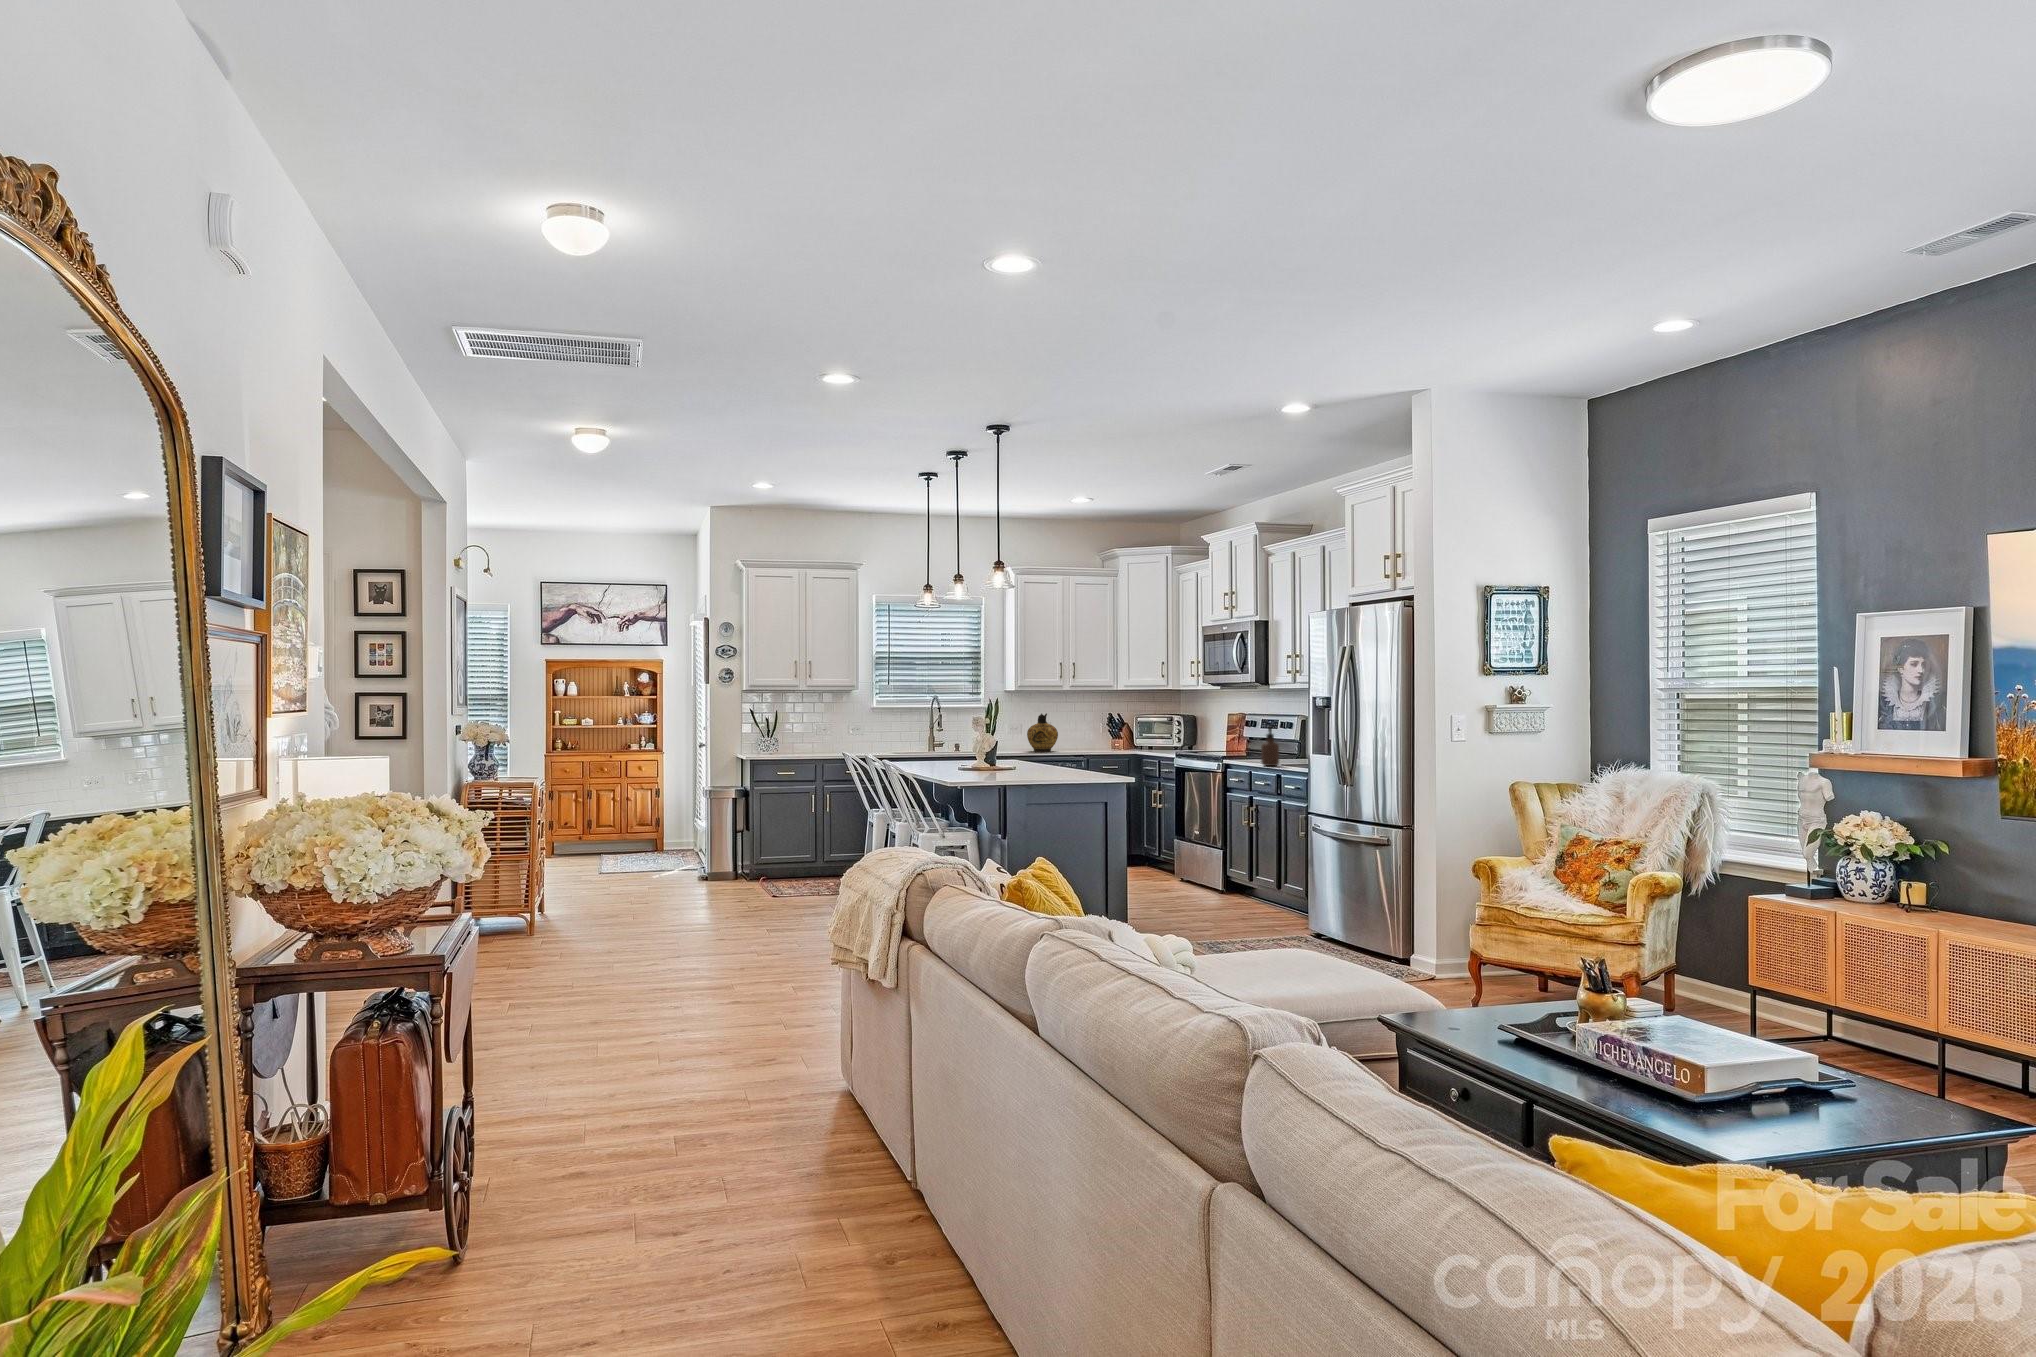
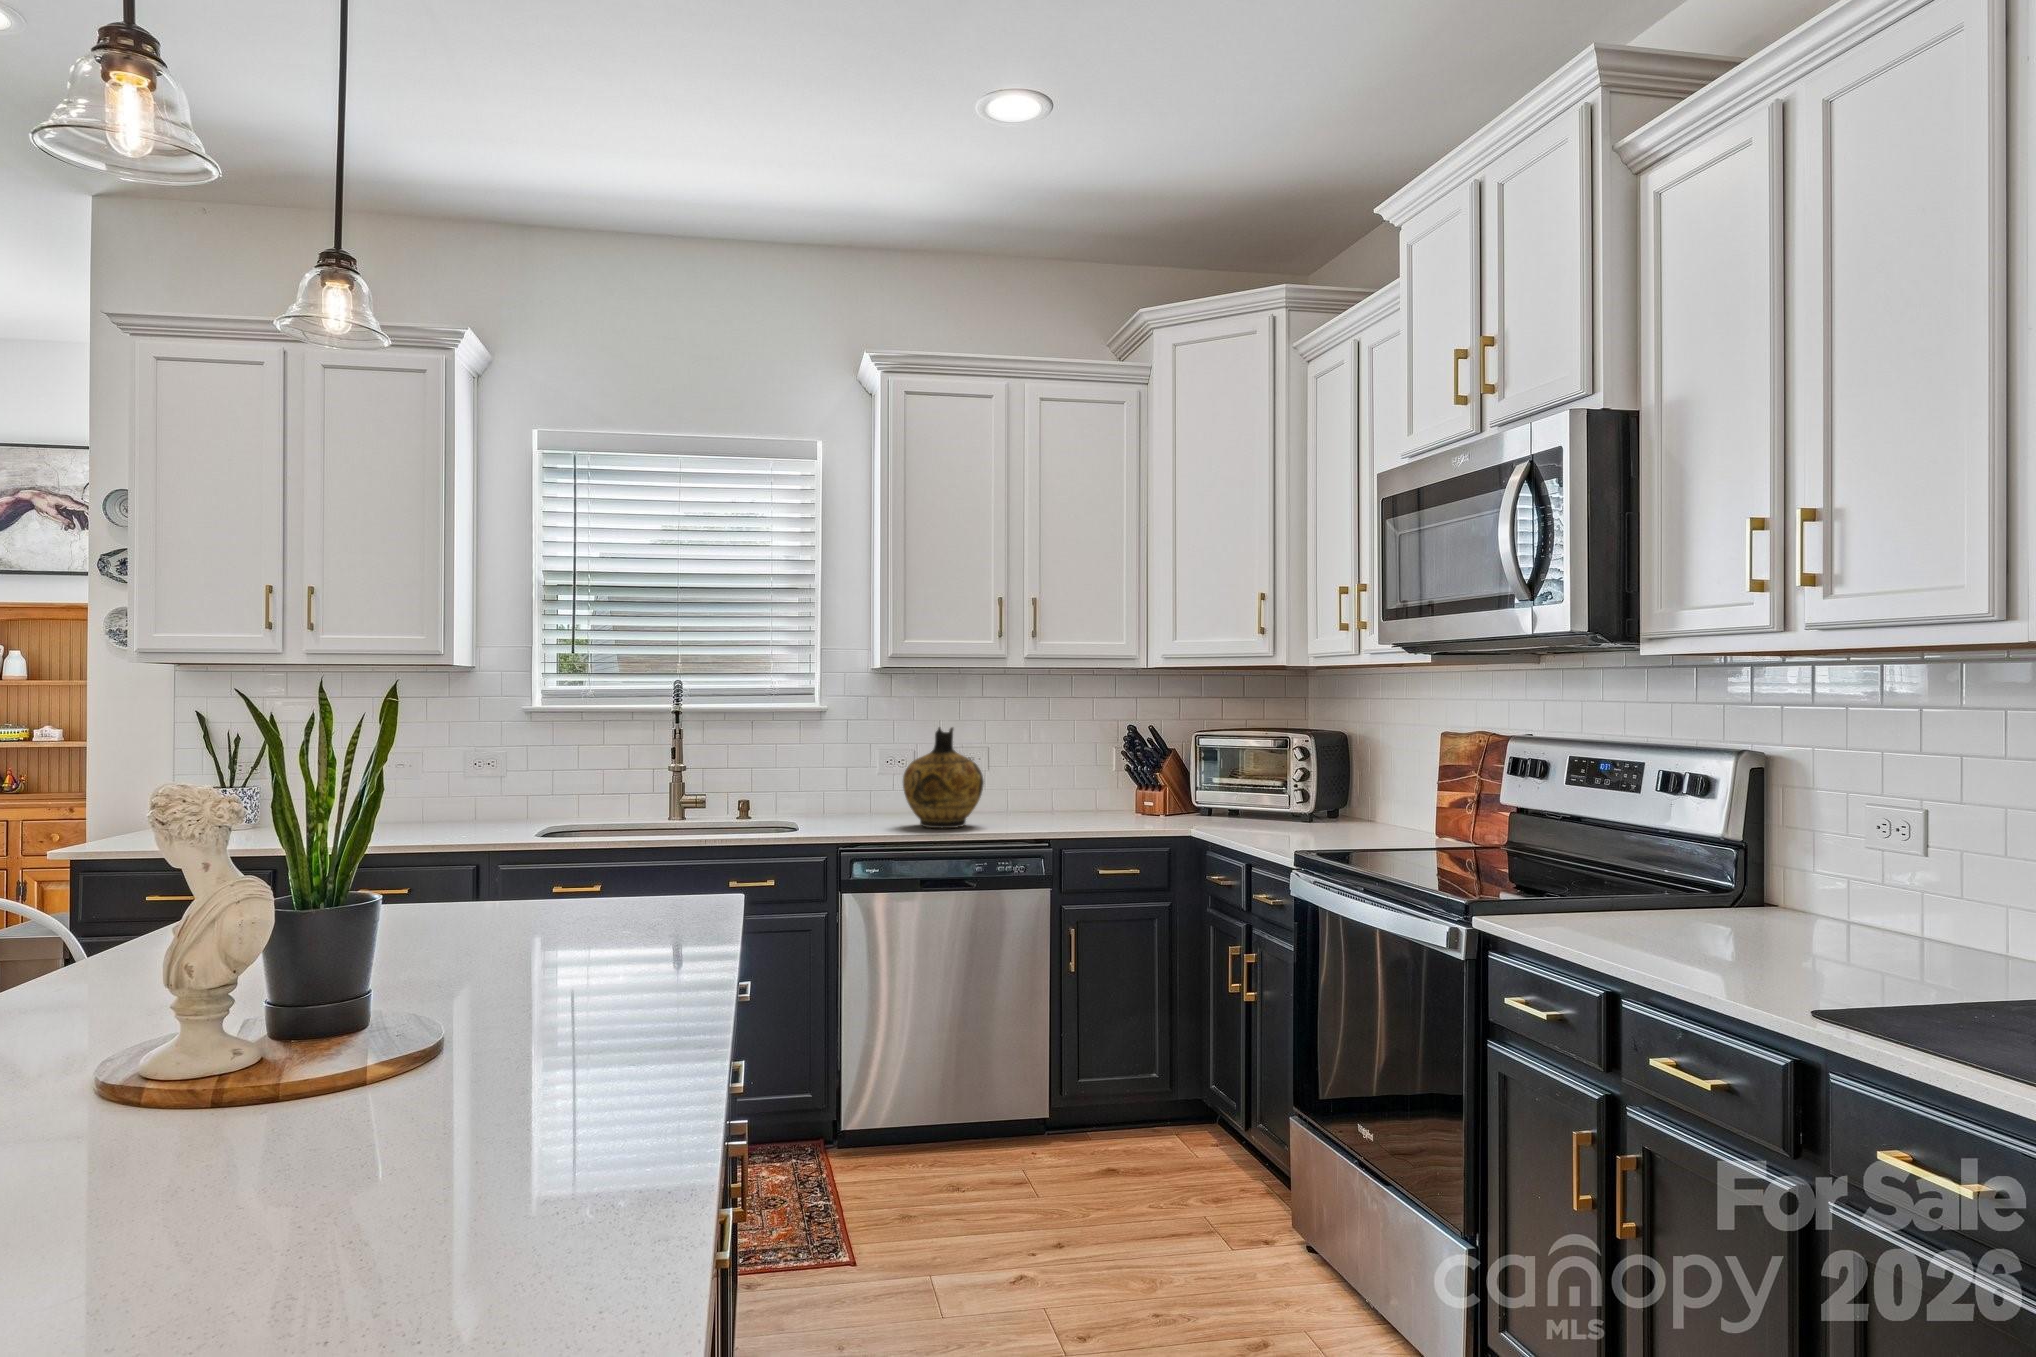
soap dispenser: present [1261,725,1279,766] -> none [1642,790,1717,949]

